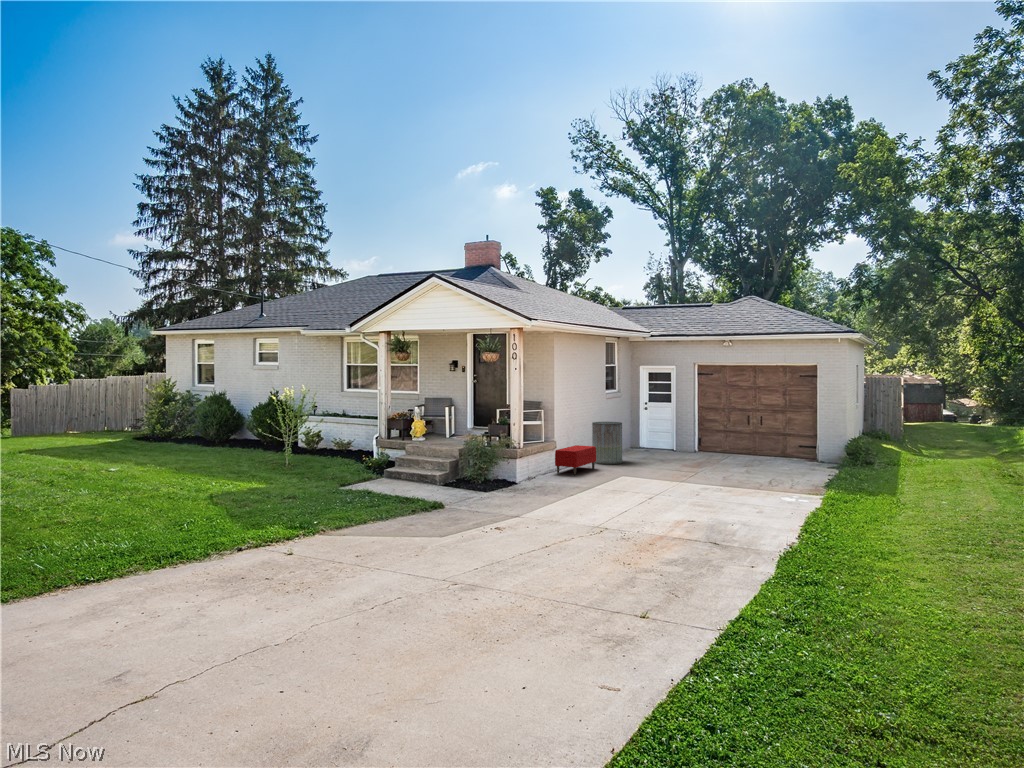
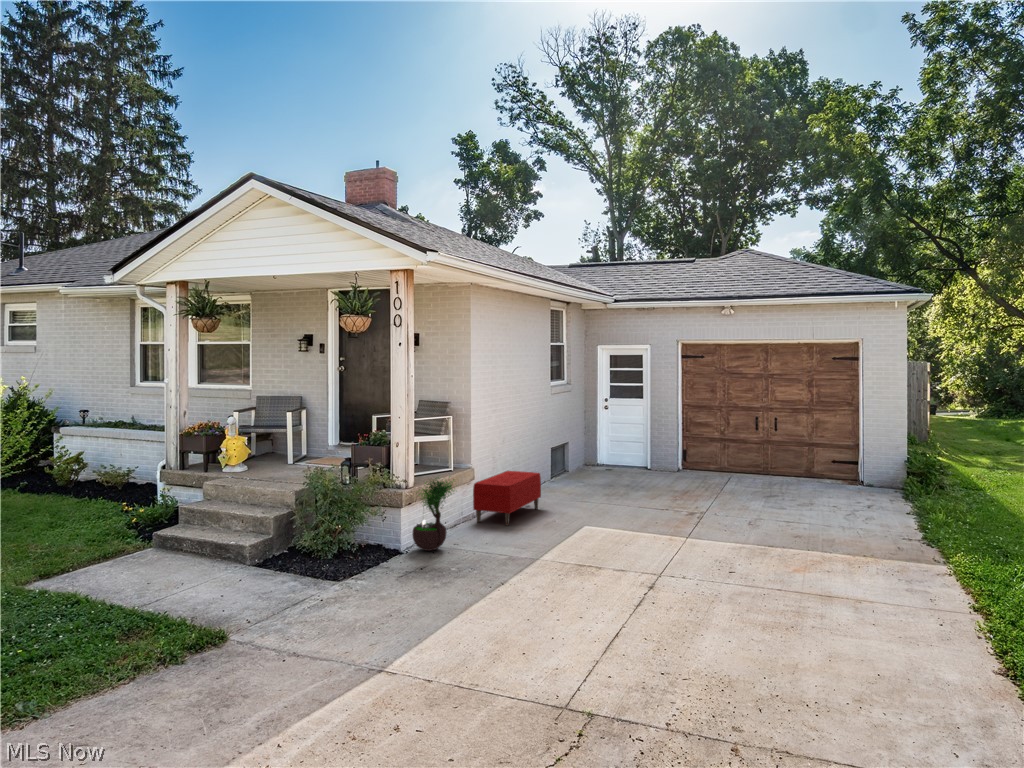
trash can: present [592,422,622,464] -> none [532,430,579,499]
potted tree: none [522,440,547,483] -> present [412,478,453,551]

